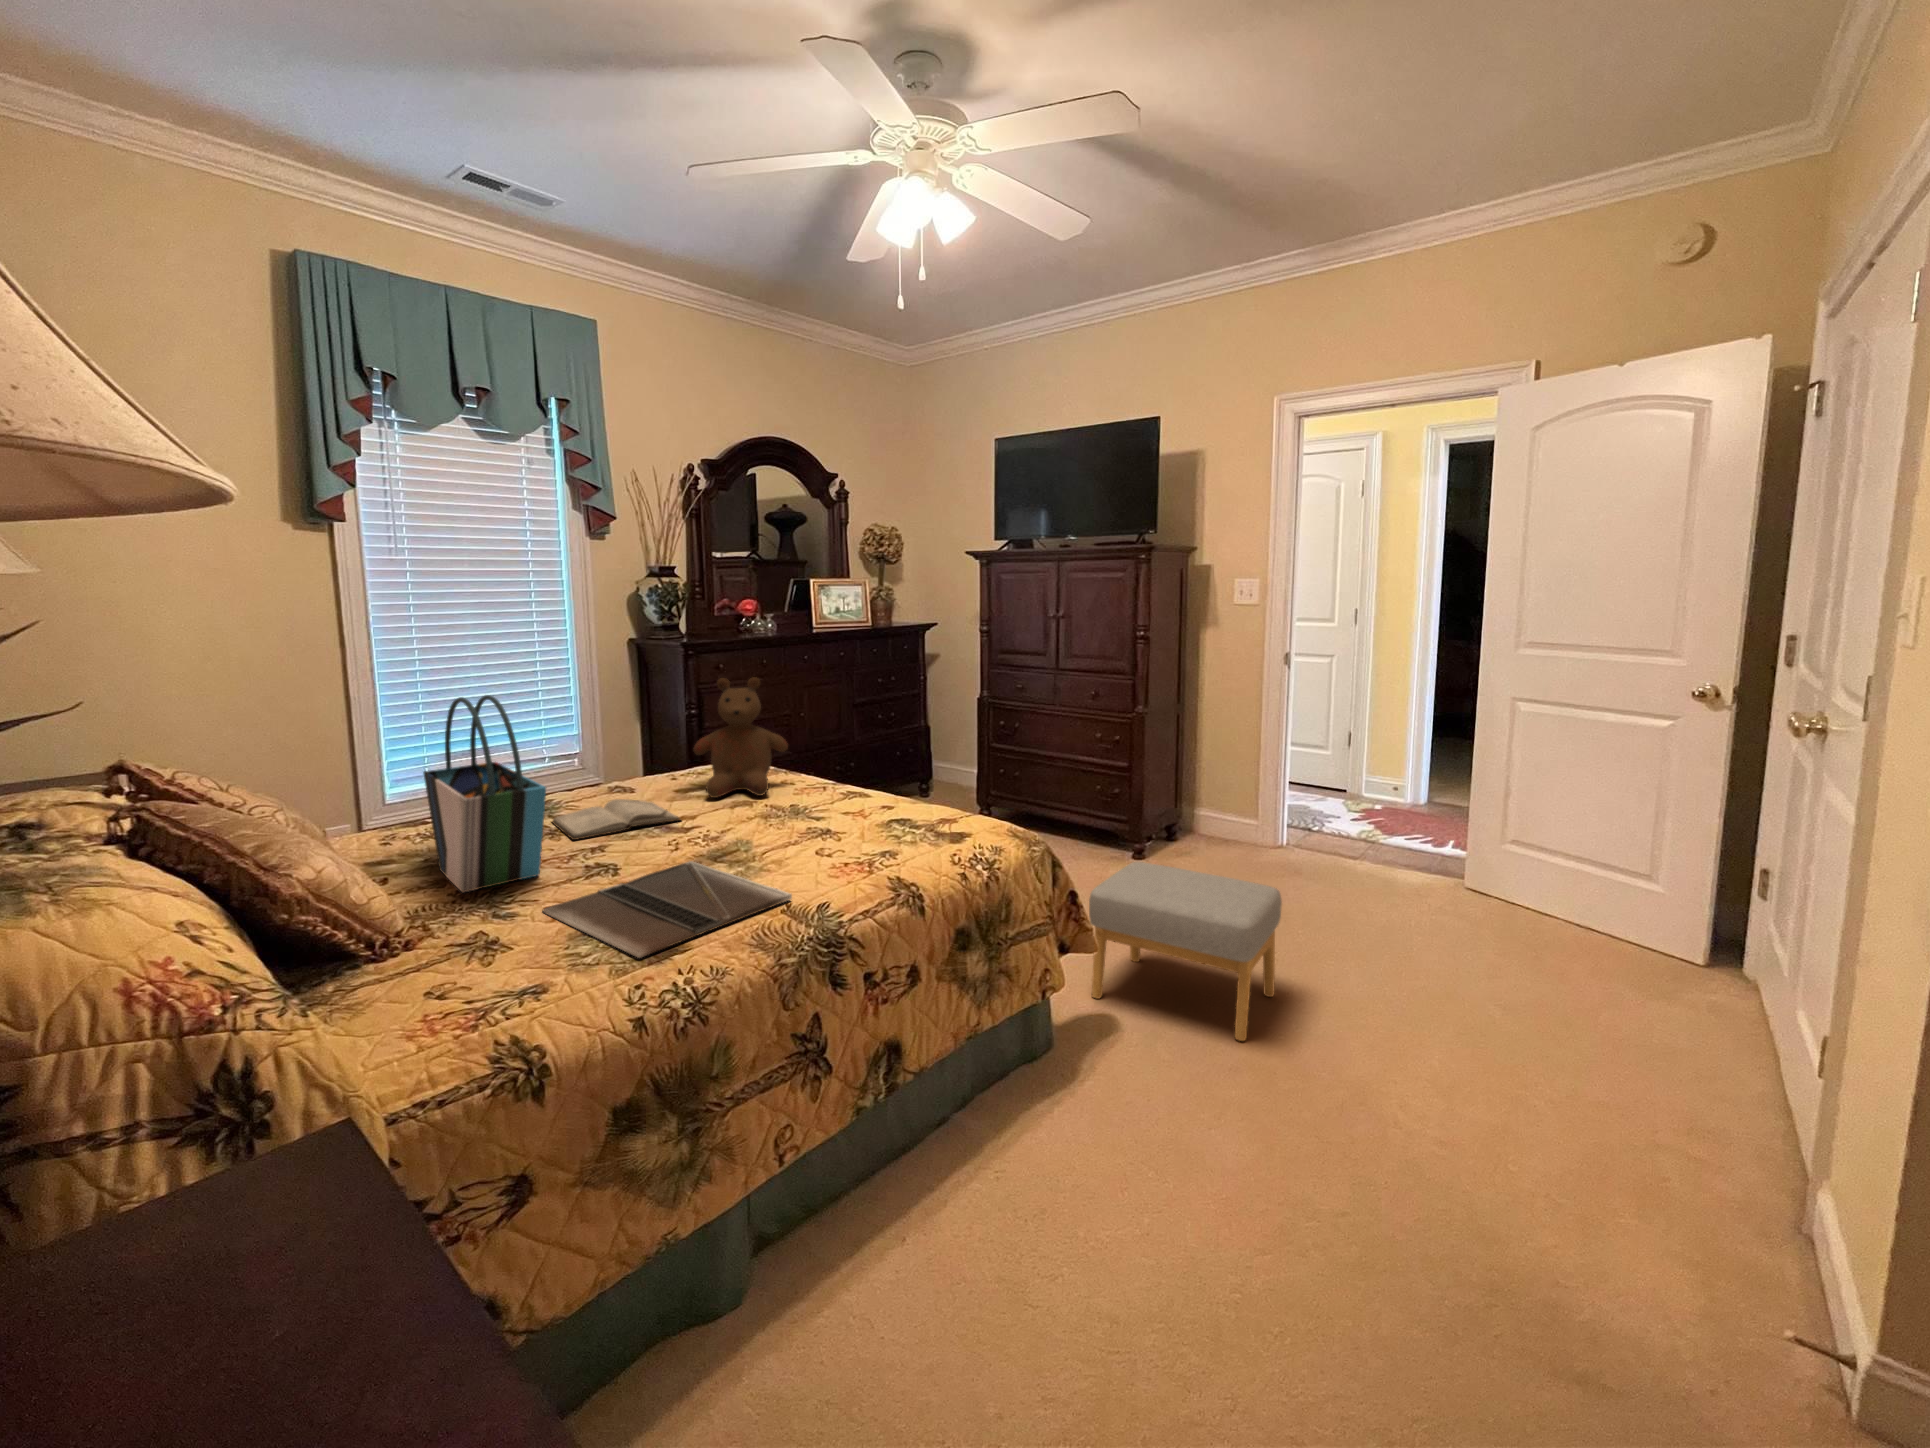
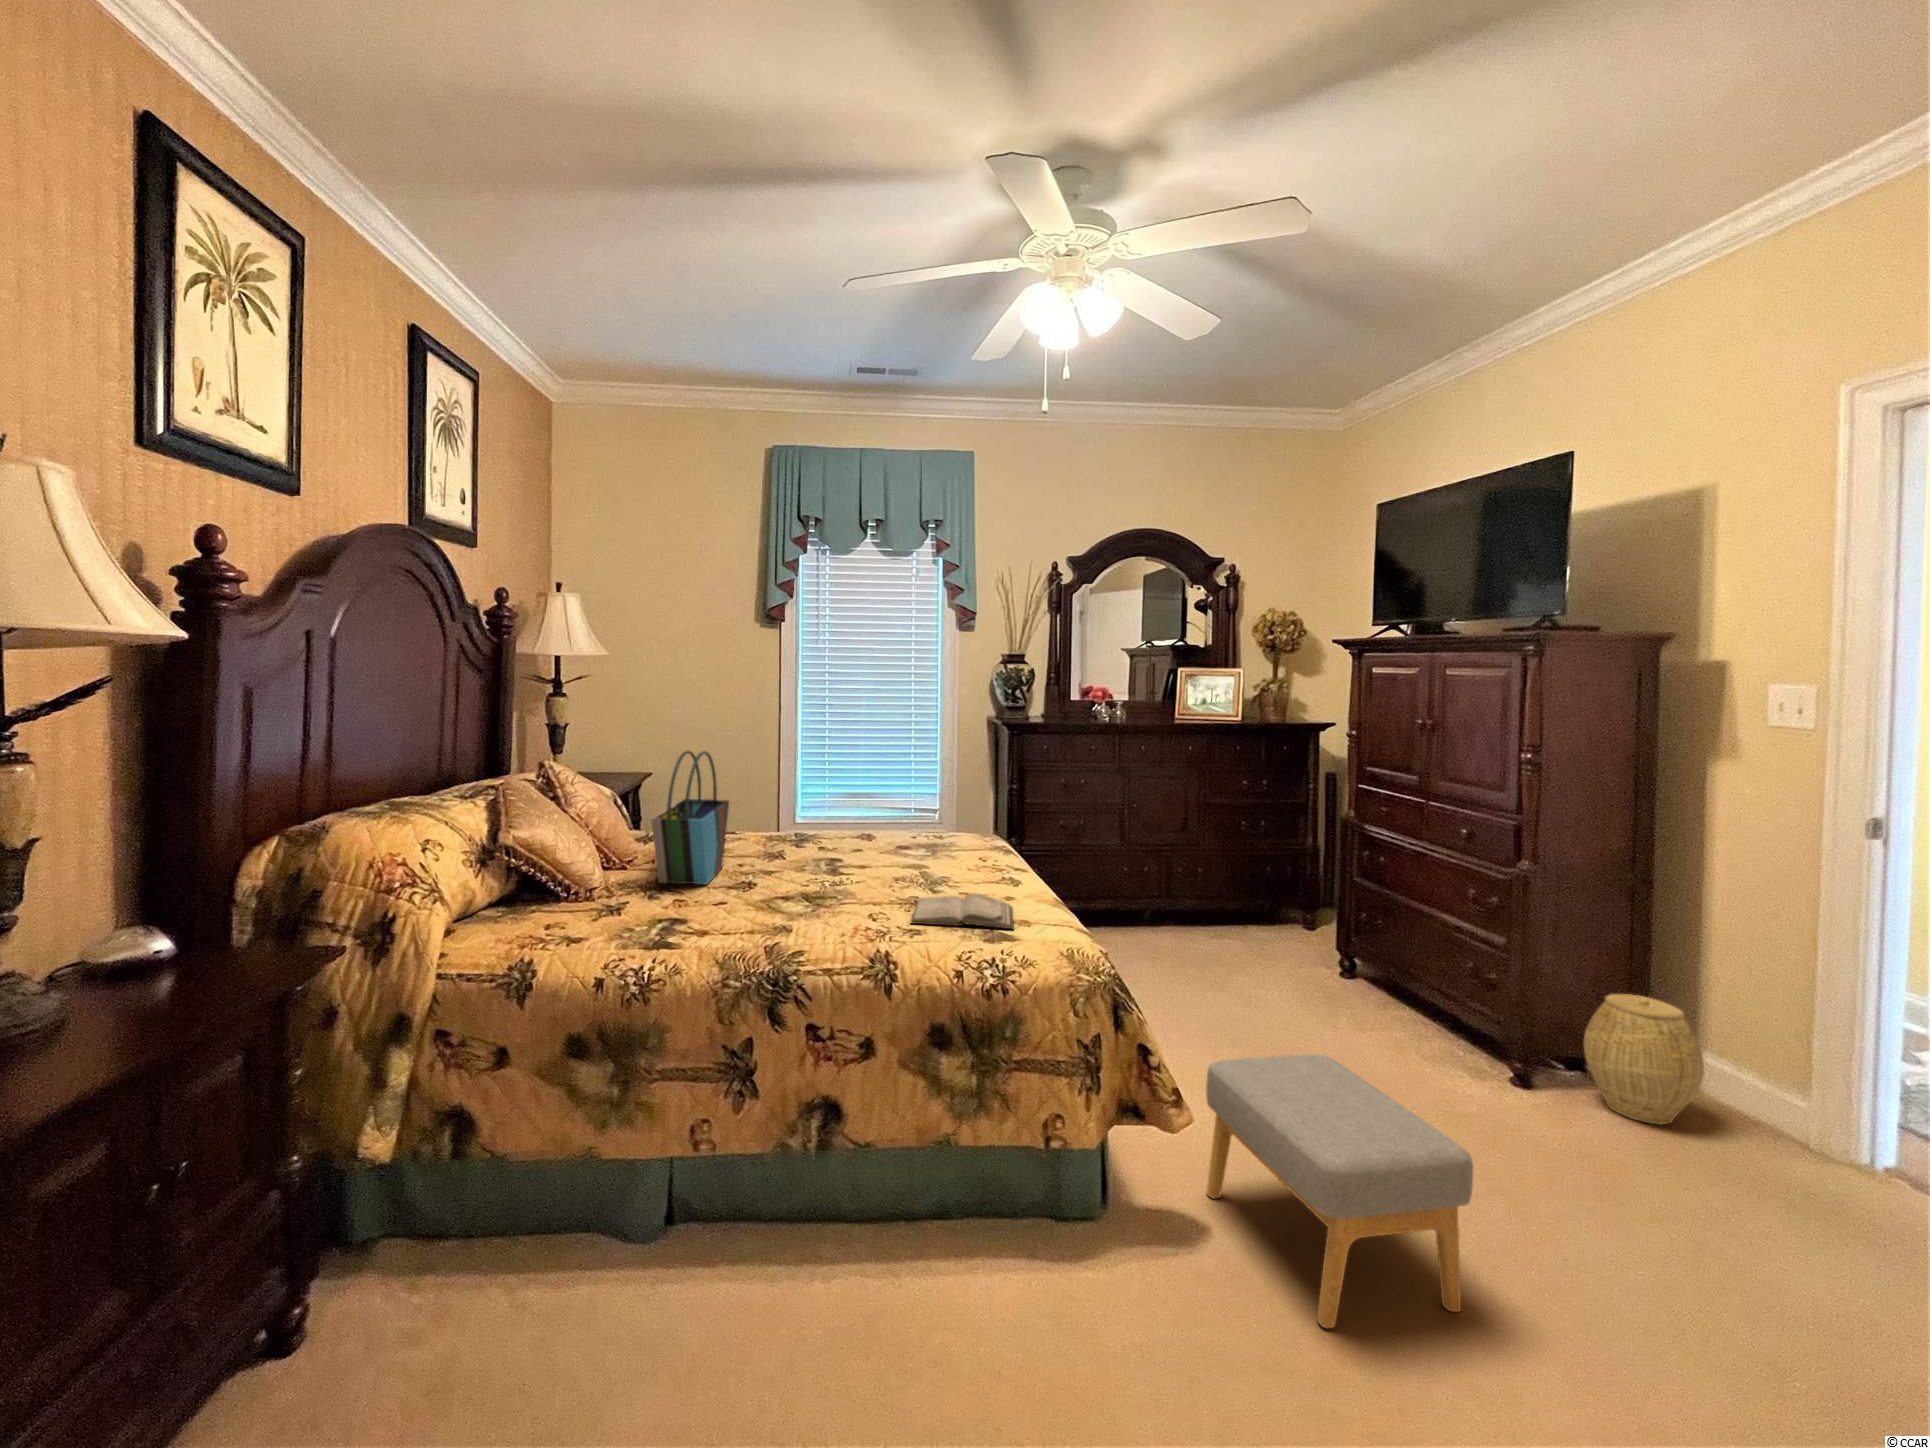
teddy bear: present [693,677,788,798] -> none [895,761,978,870]
woven basket: none [1173,777,1235,855] -> present [1584,994,1704,1125]
diary: present [552,799,681,840] -> present [911,893,1014,929]
laptop: present [542,861,792,958] -> none [647,901,789,946]

